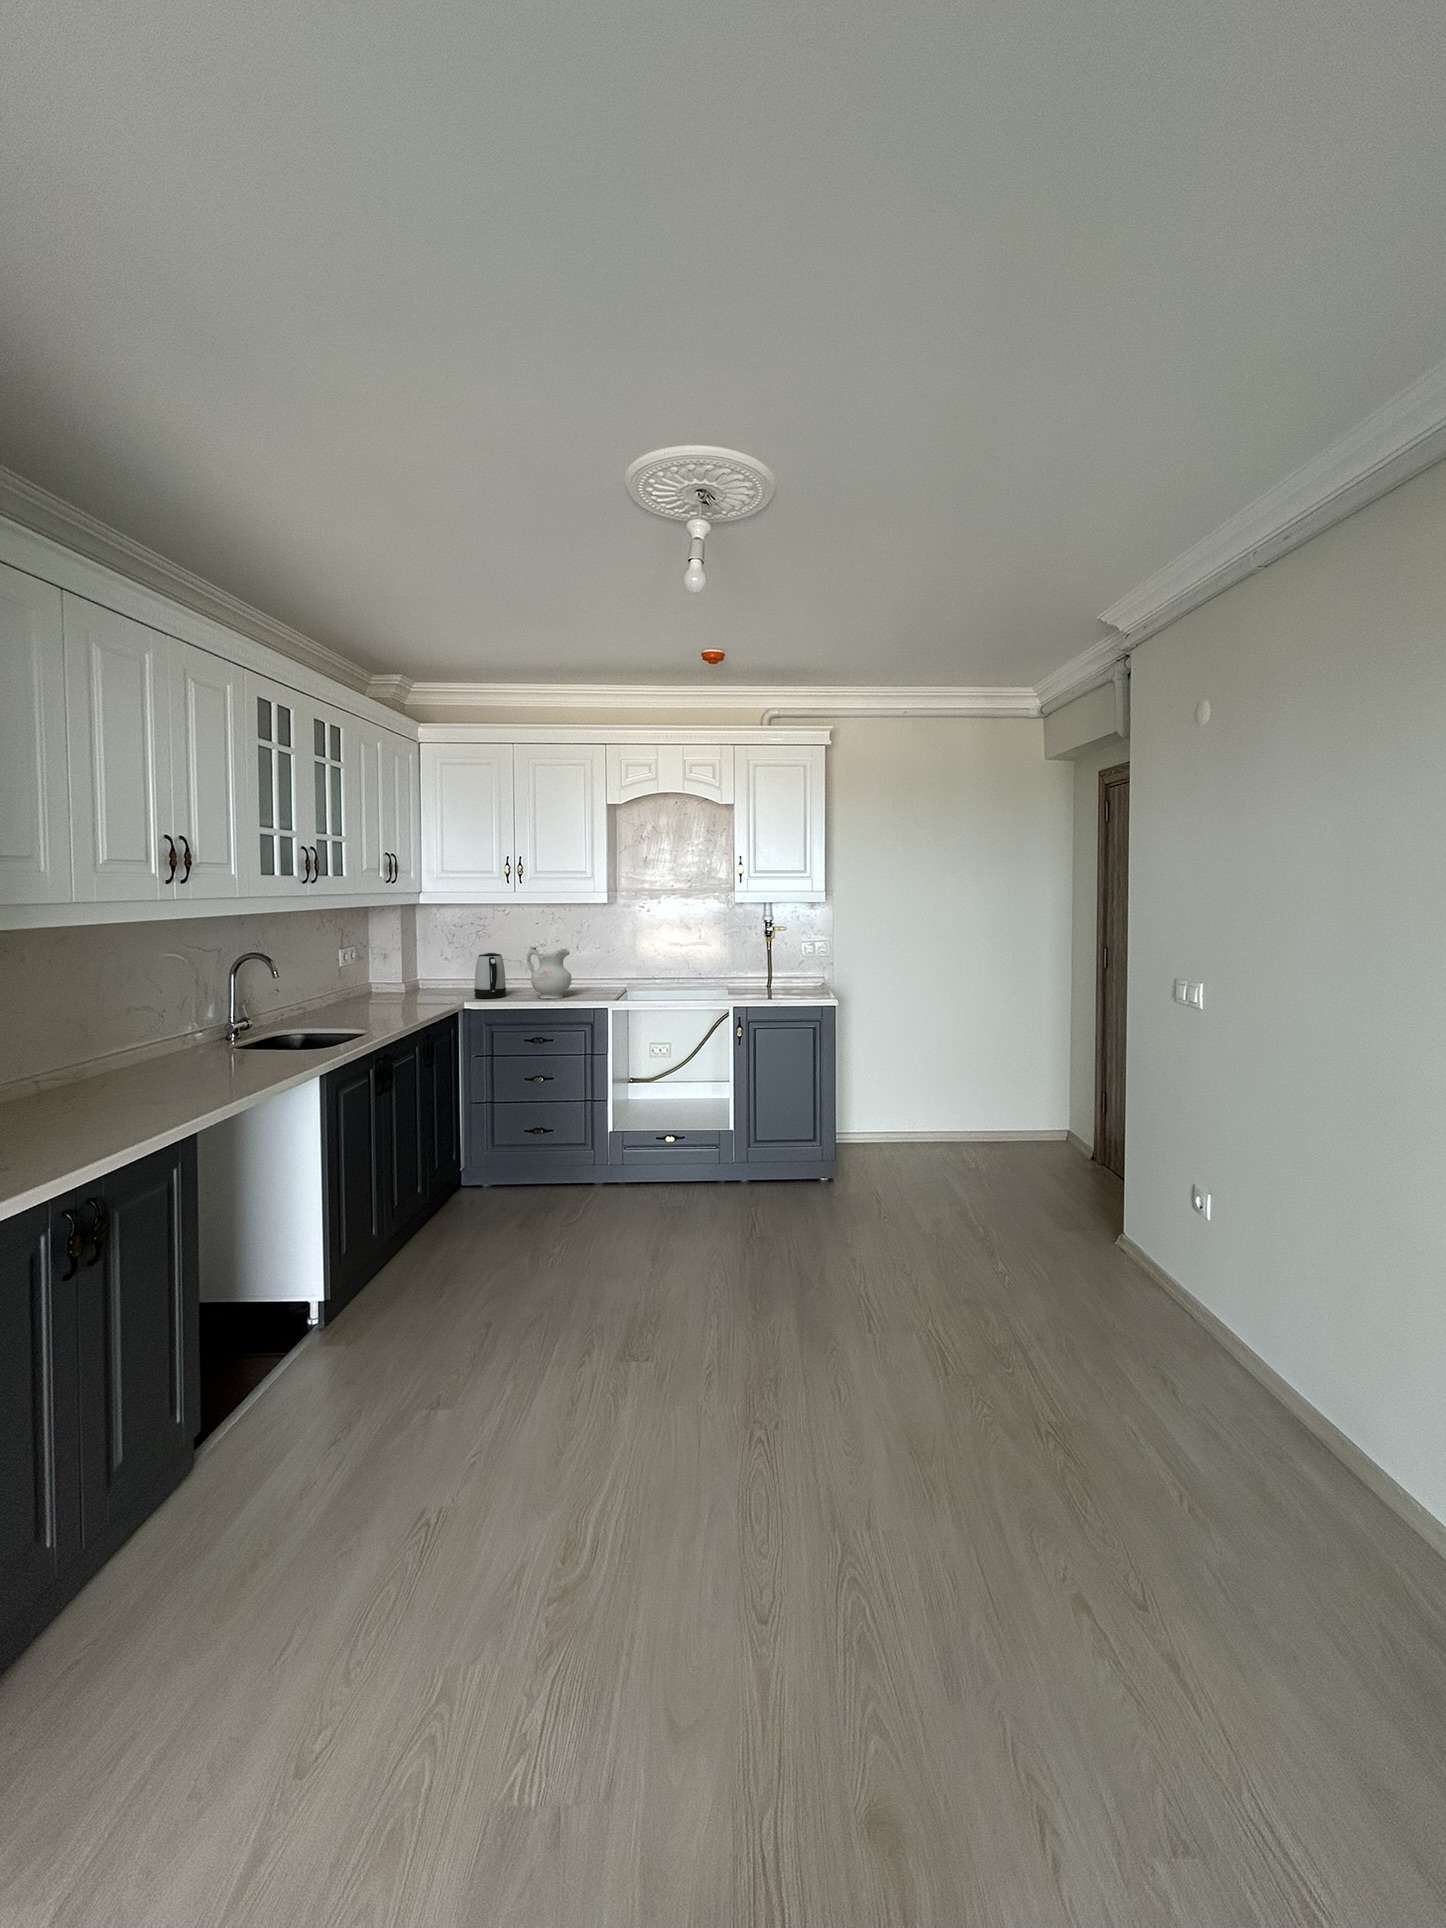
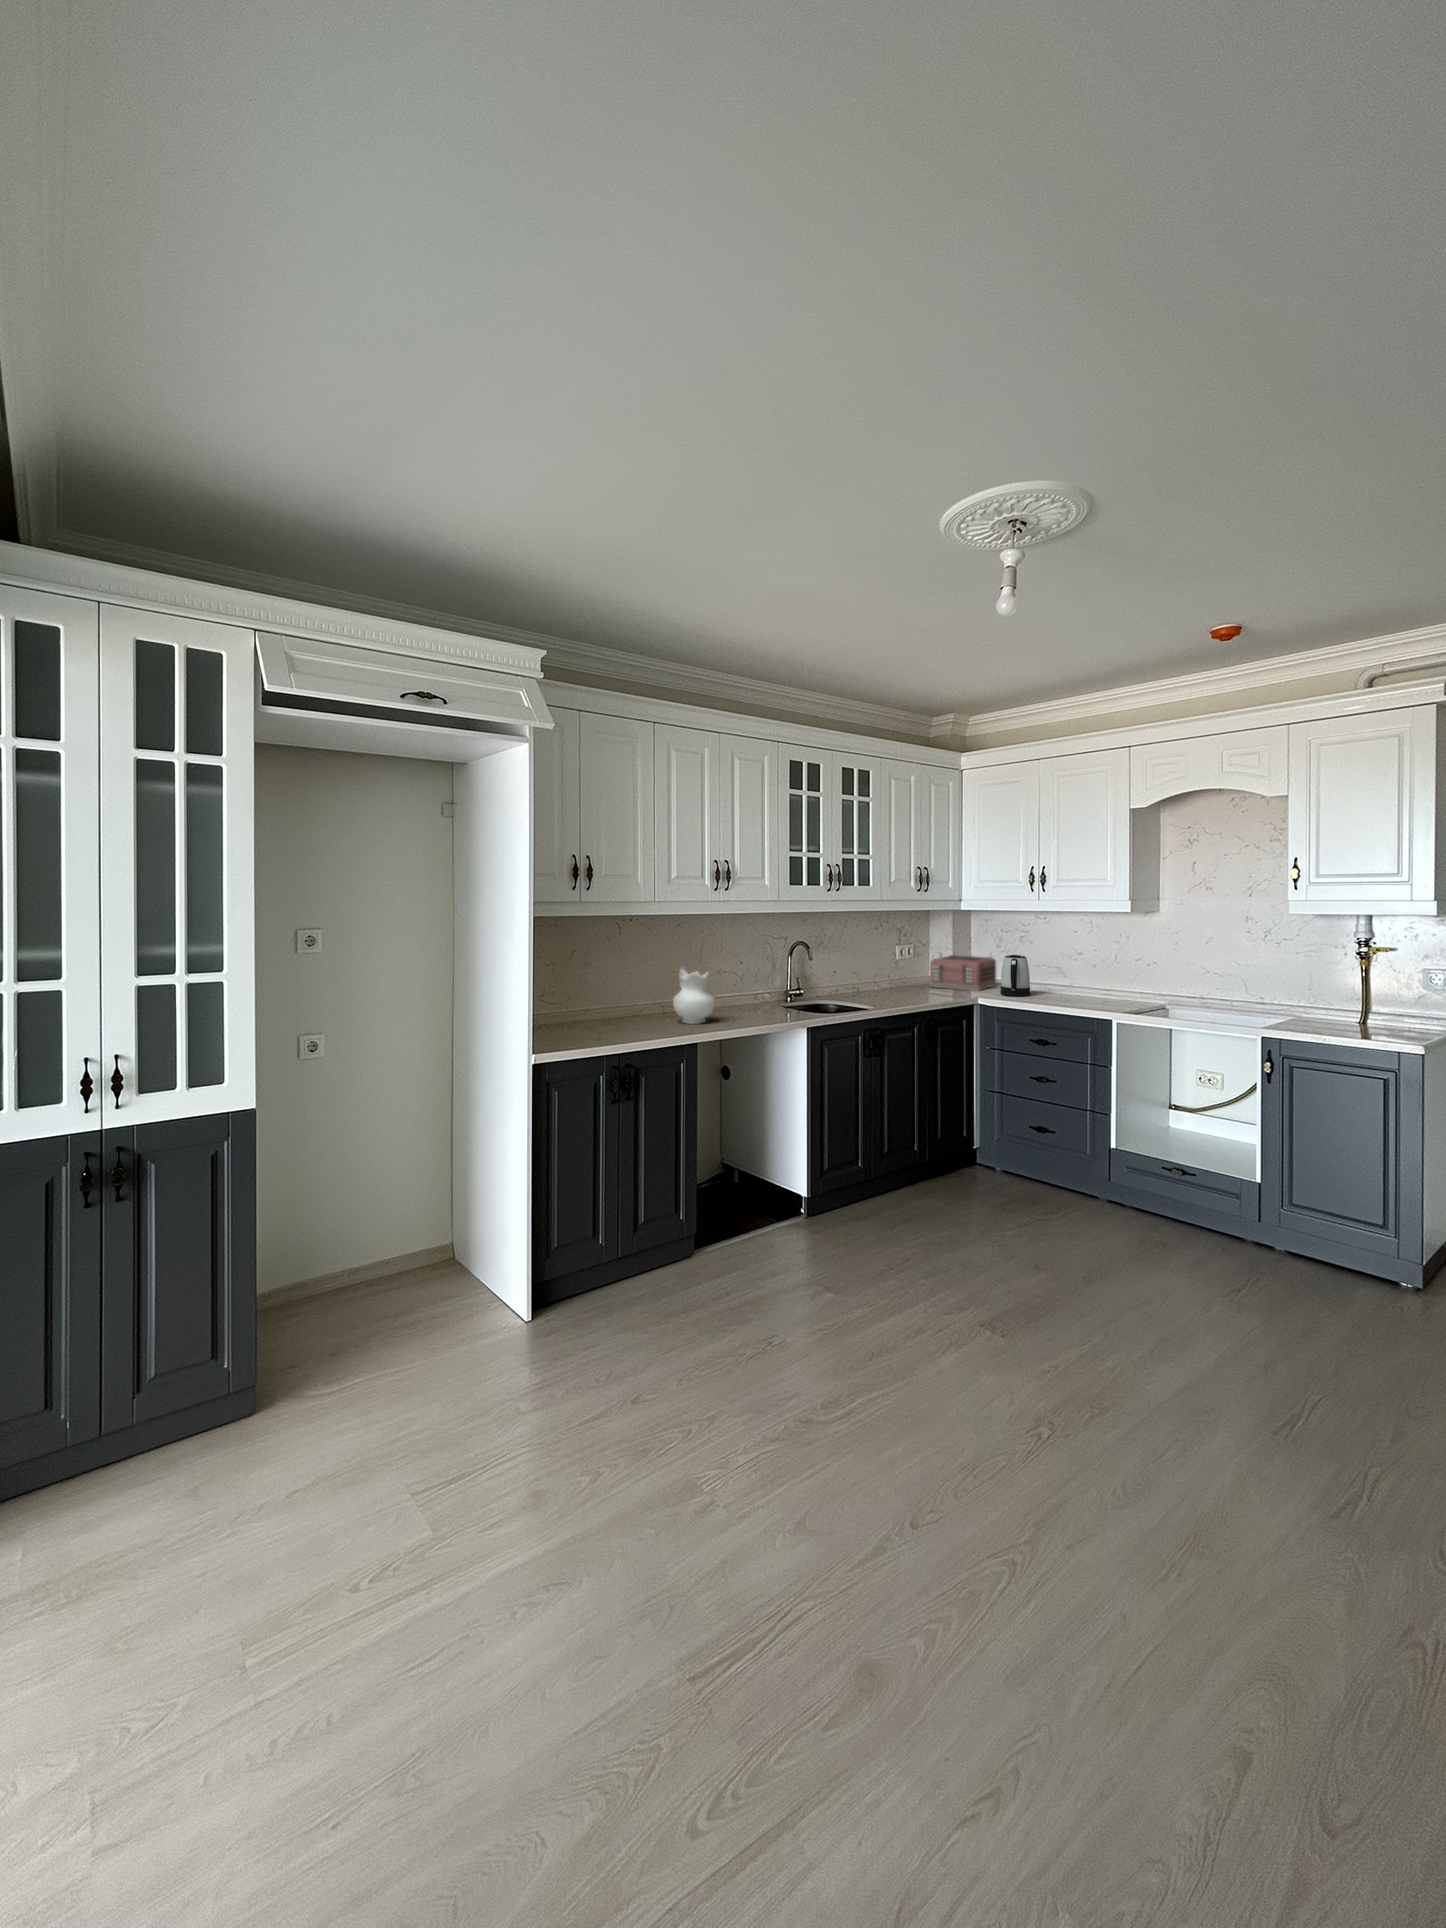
ceramic pitcher: present [527,947,571,999] -> present [673,967,715,1024]
toaster: none [379,960,450,1000] -> present [929,955,997,991]

